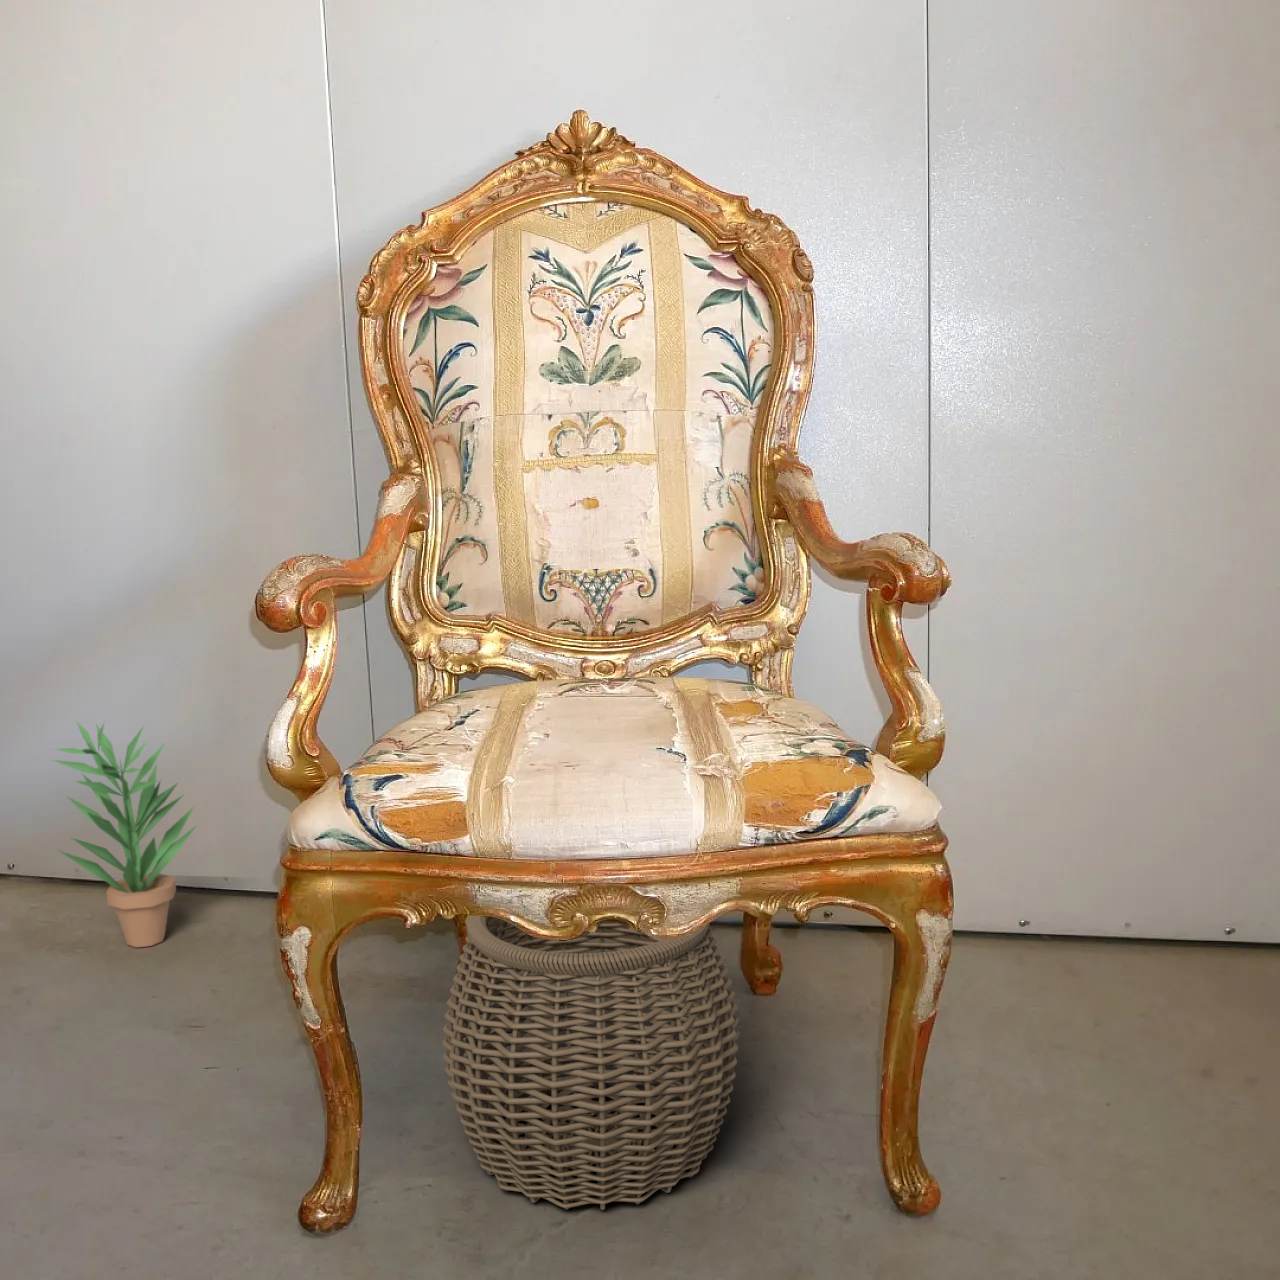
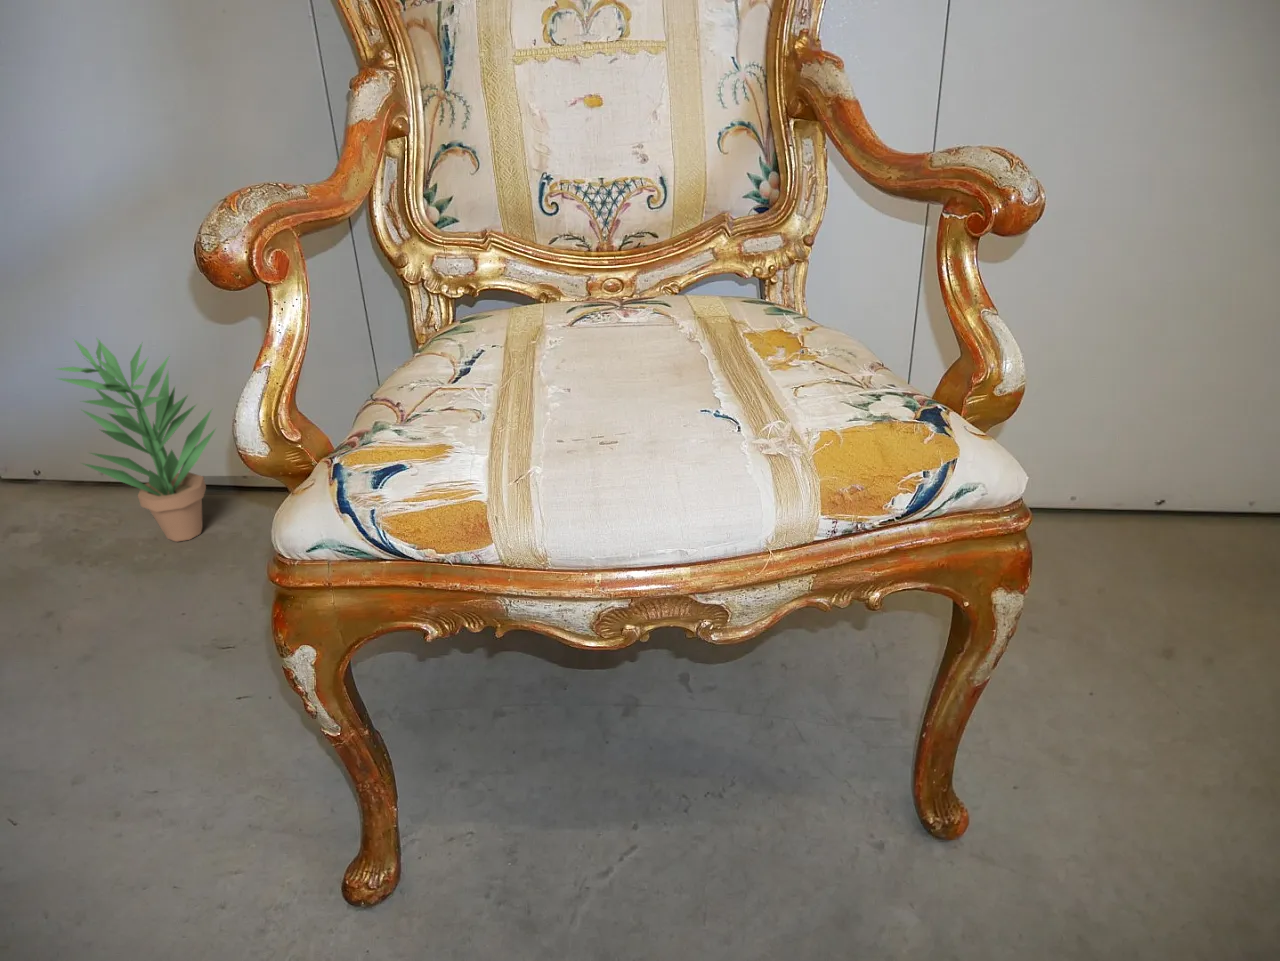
woven basket: present [442,915,739,1210] -> none [473,506,771,852]

